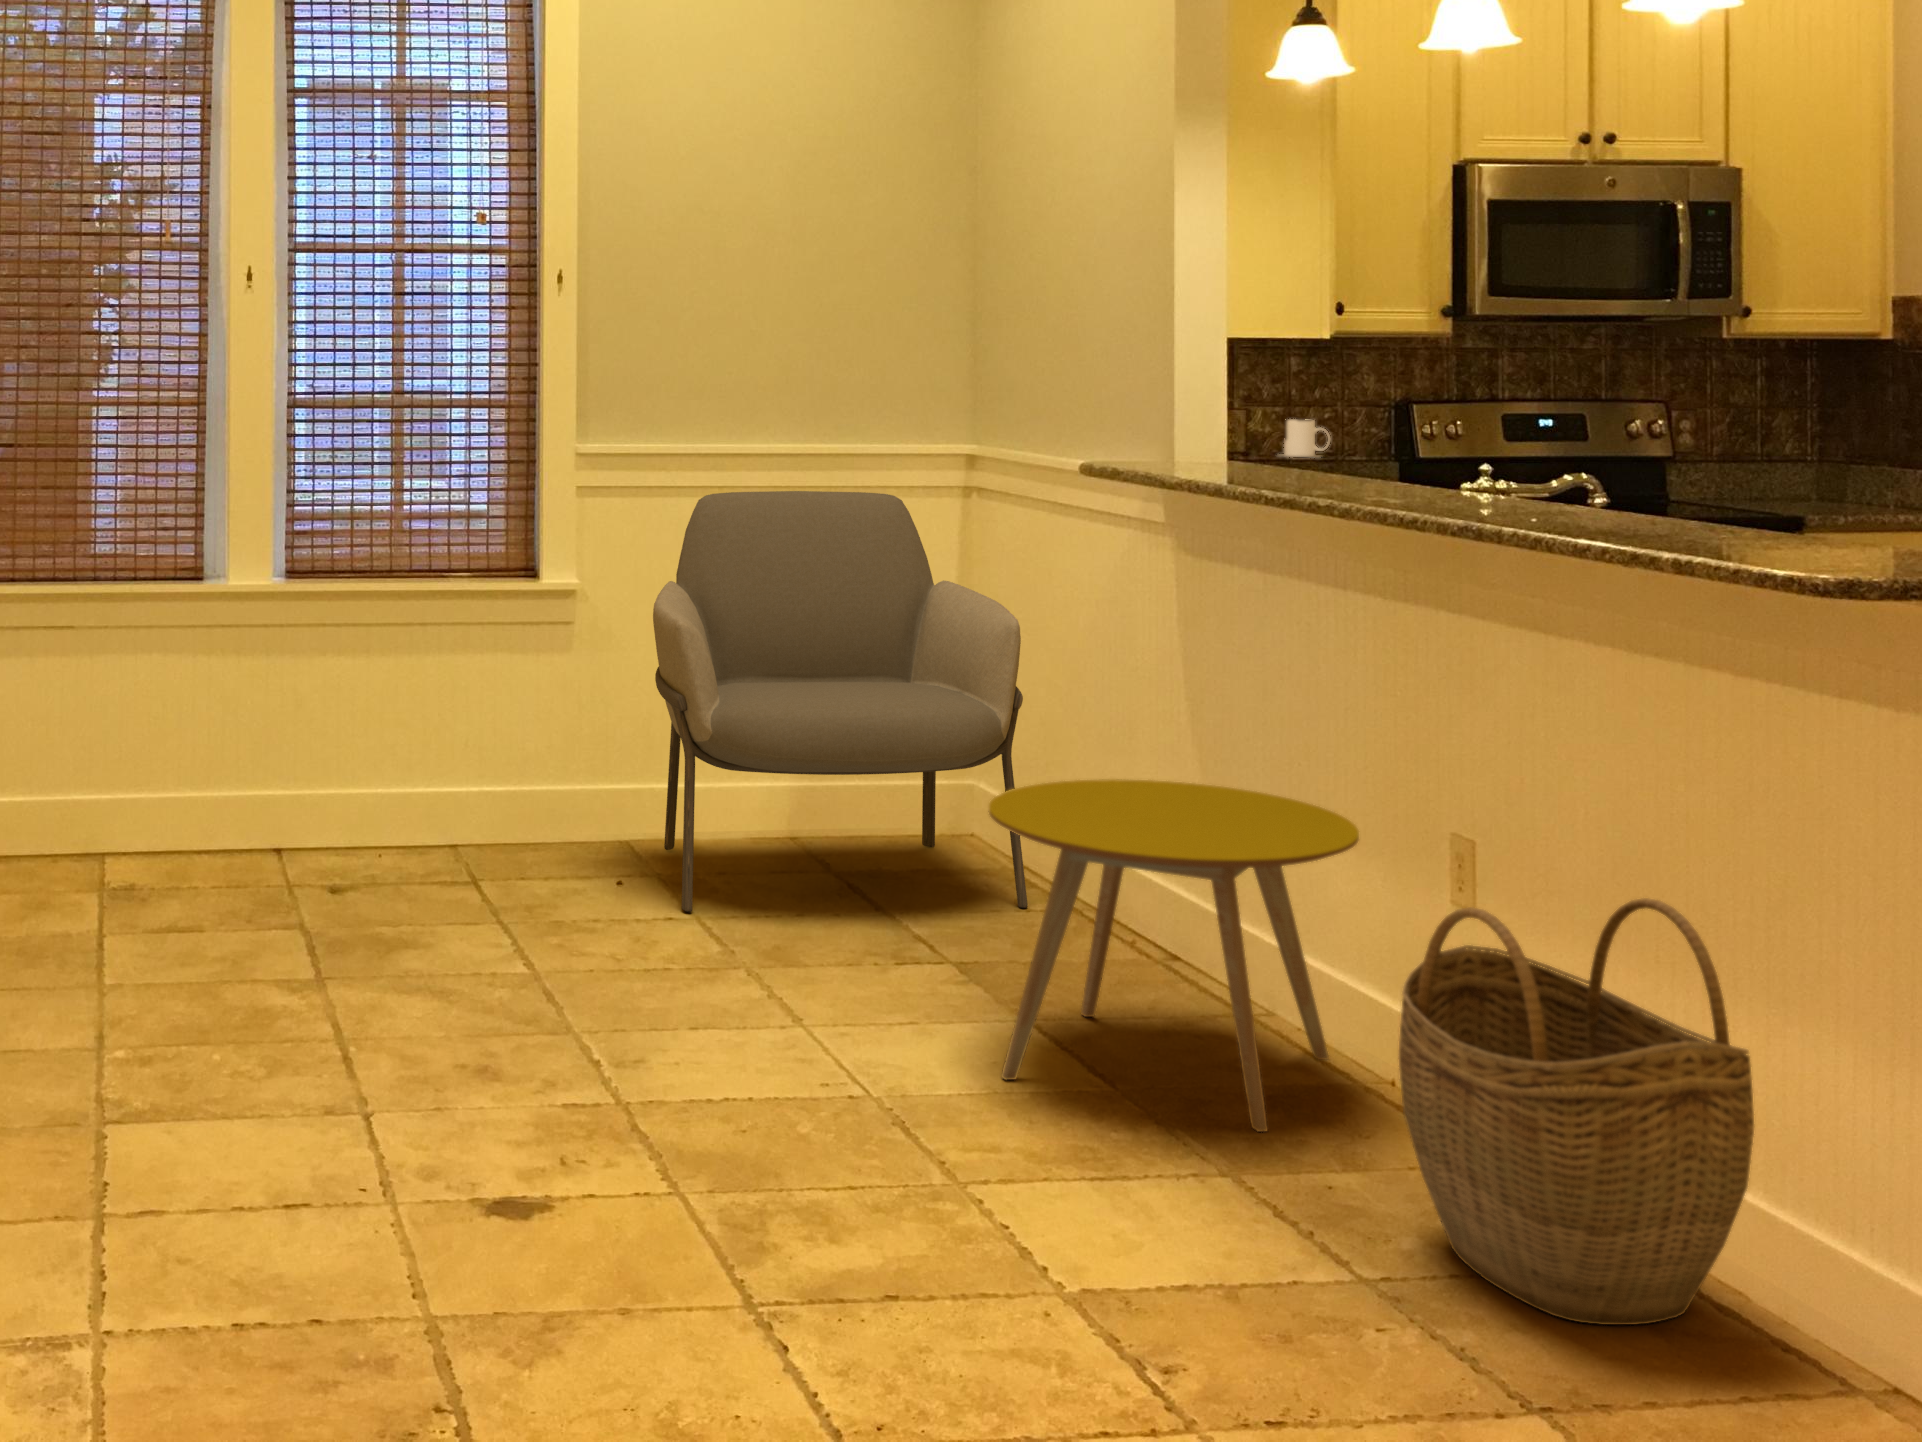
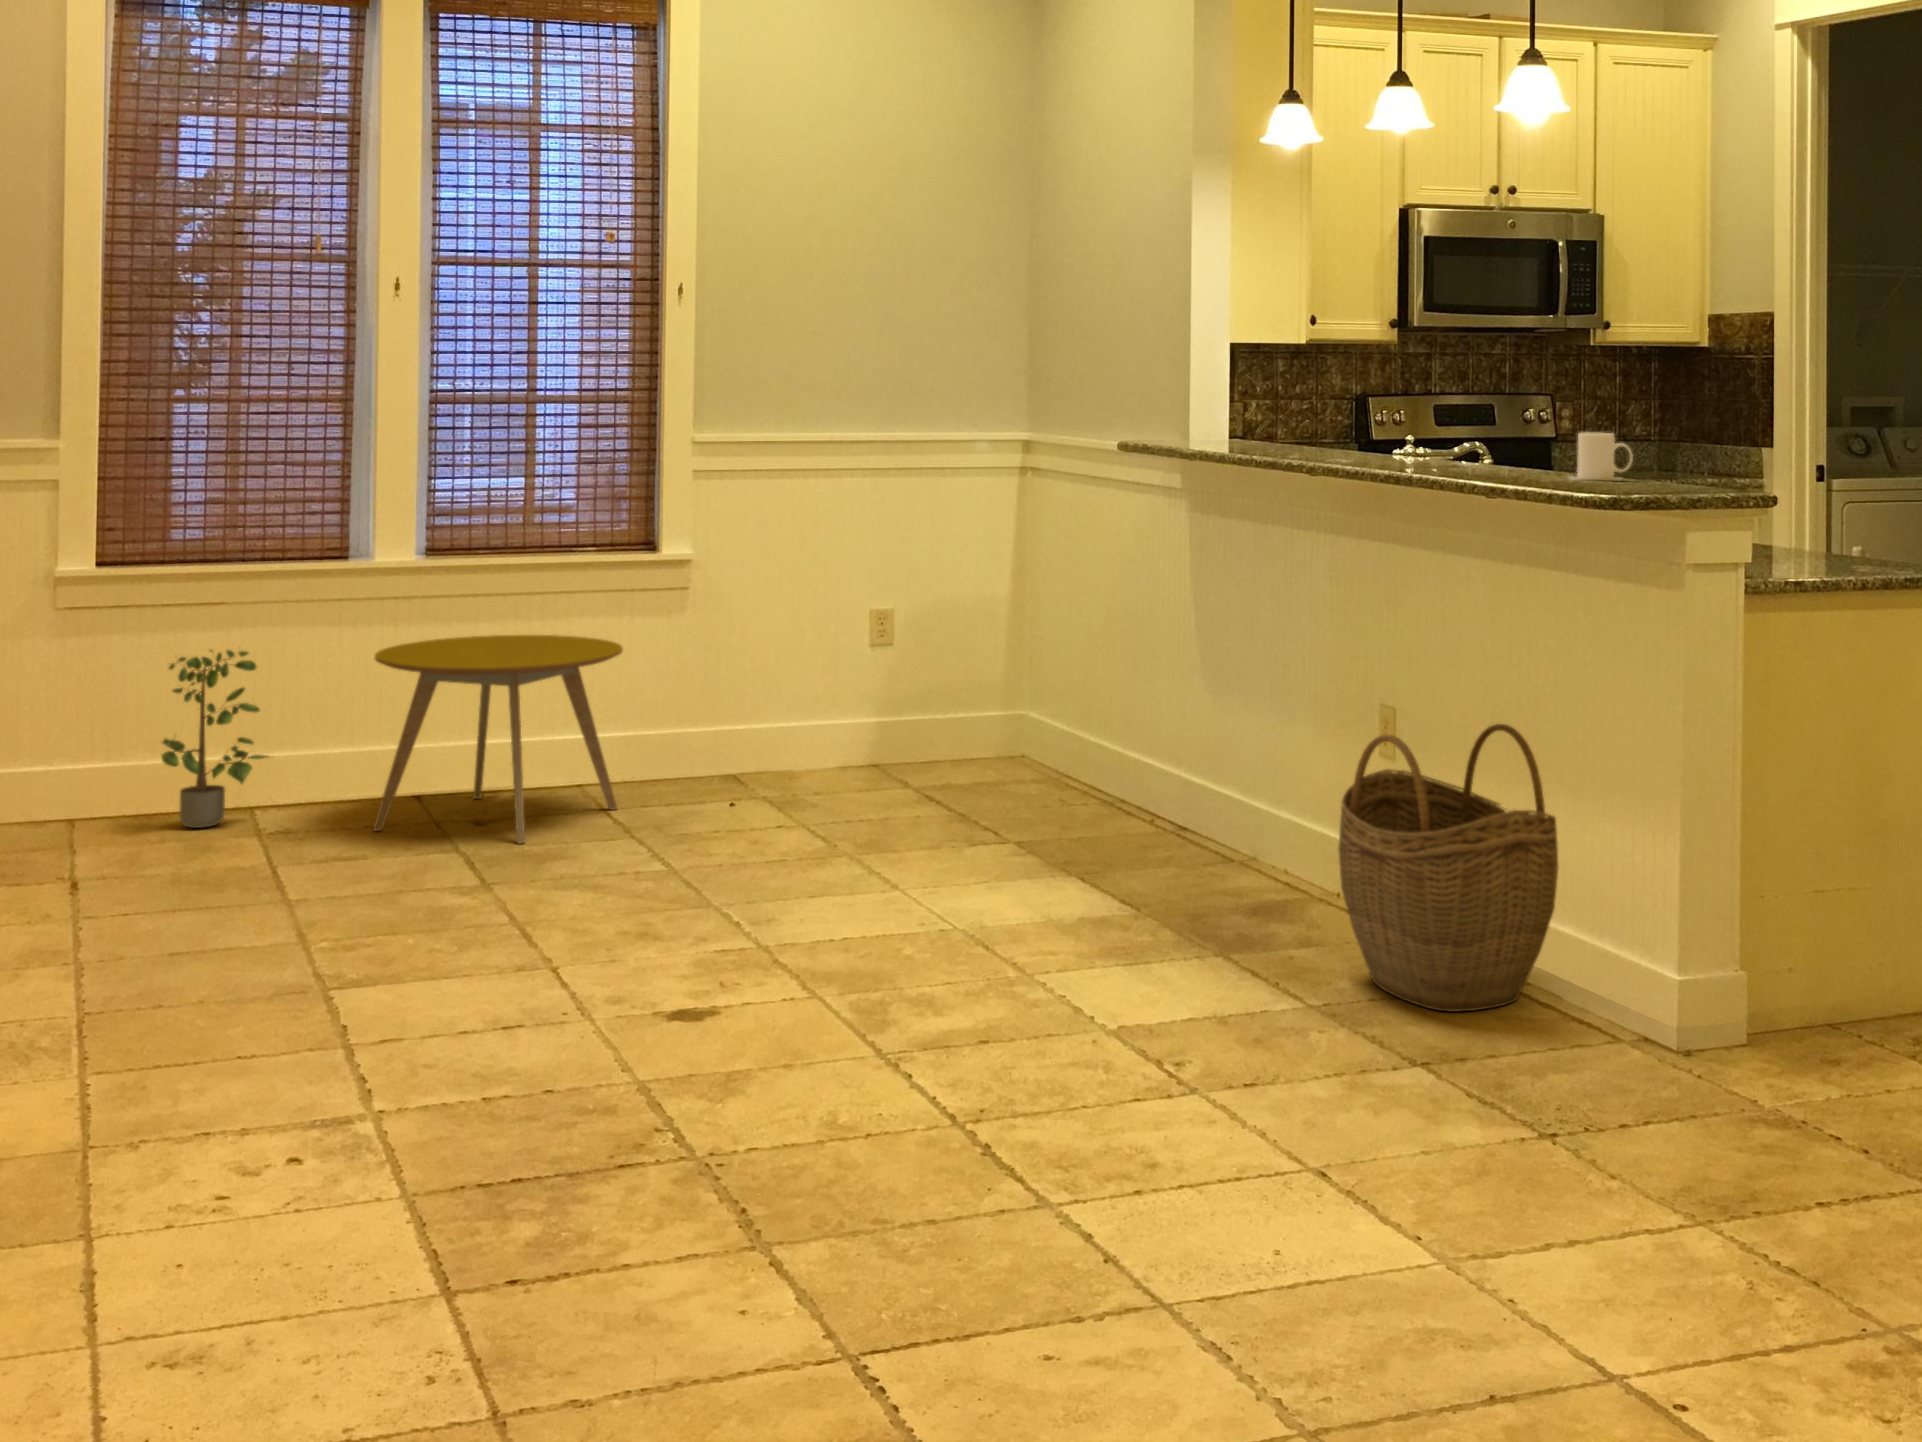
mug: present [1282,419,1331,457] -> present [1569,433,1633,481]
armchair: present [653,491,1027,912] -> none [768,472,1076,823]
potted plant: none [8,670,126,868] -> present [161,650,268,828]
side table: present [989,779,1359,1132] -> present [373,635,623,844]

